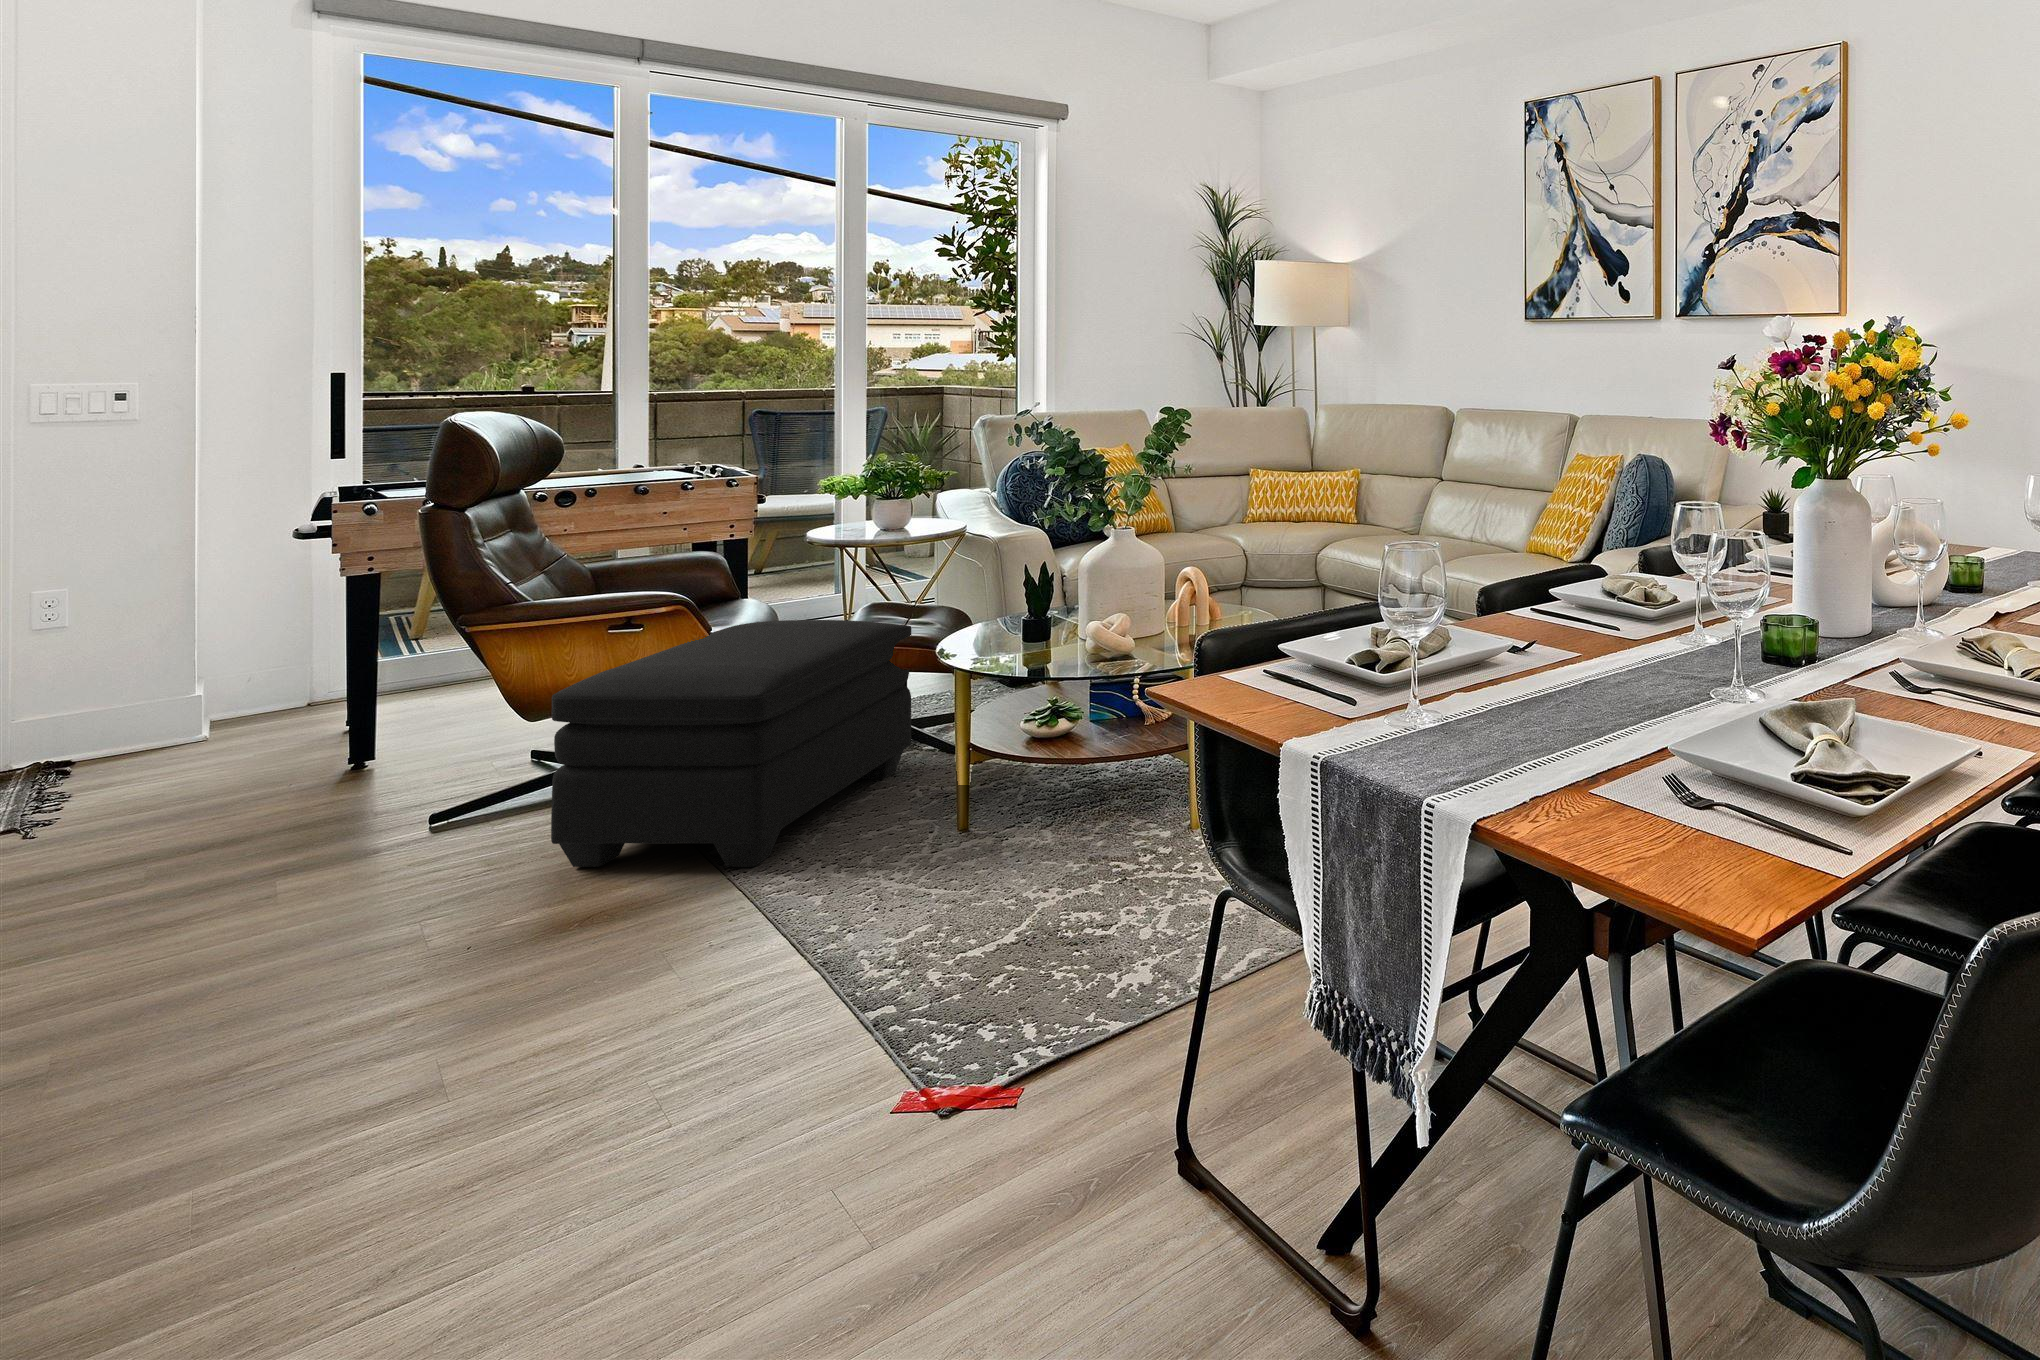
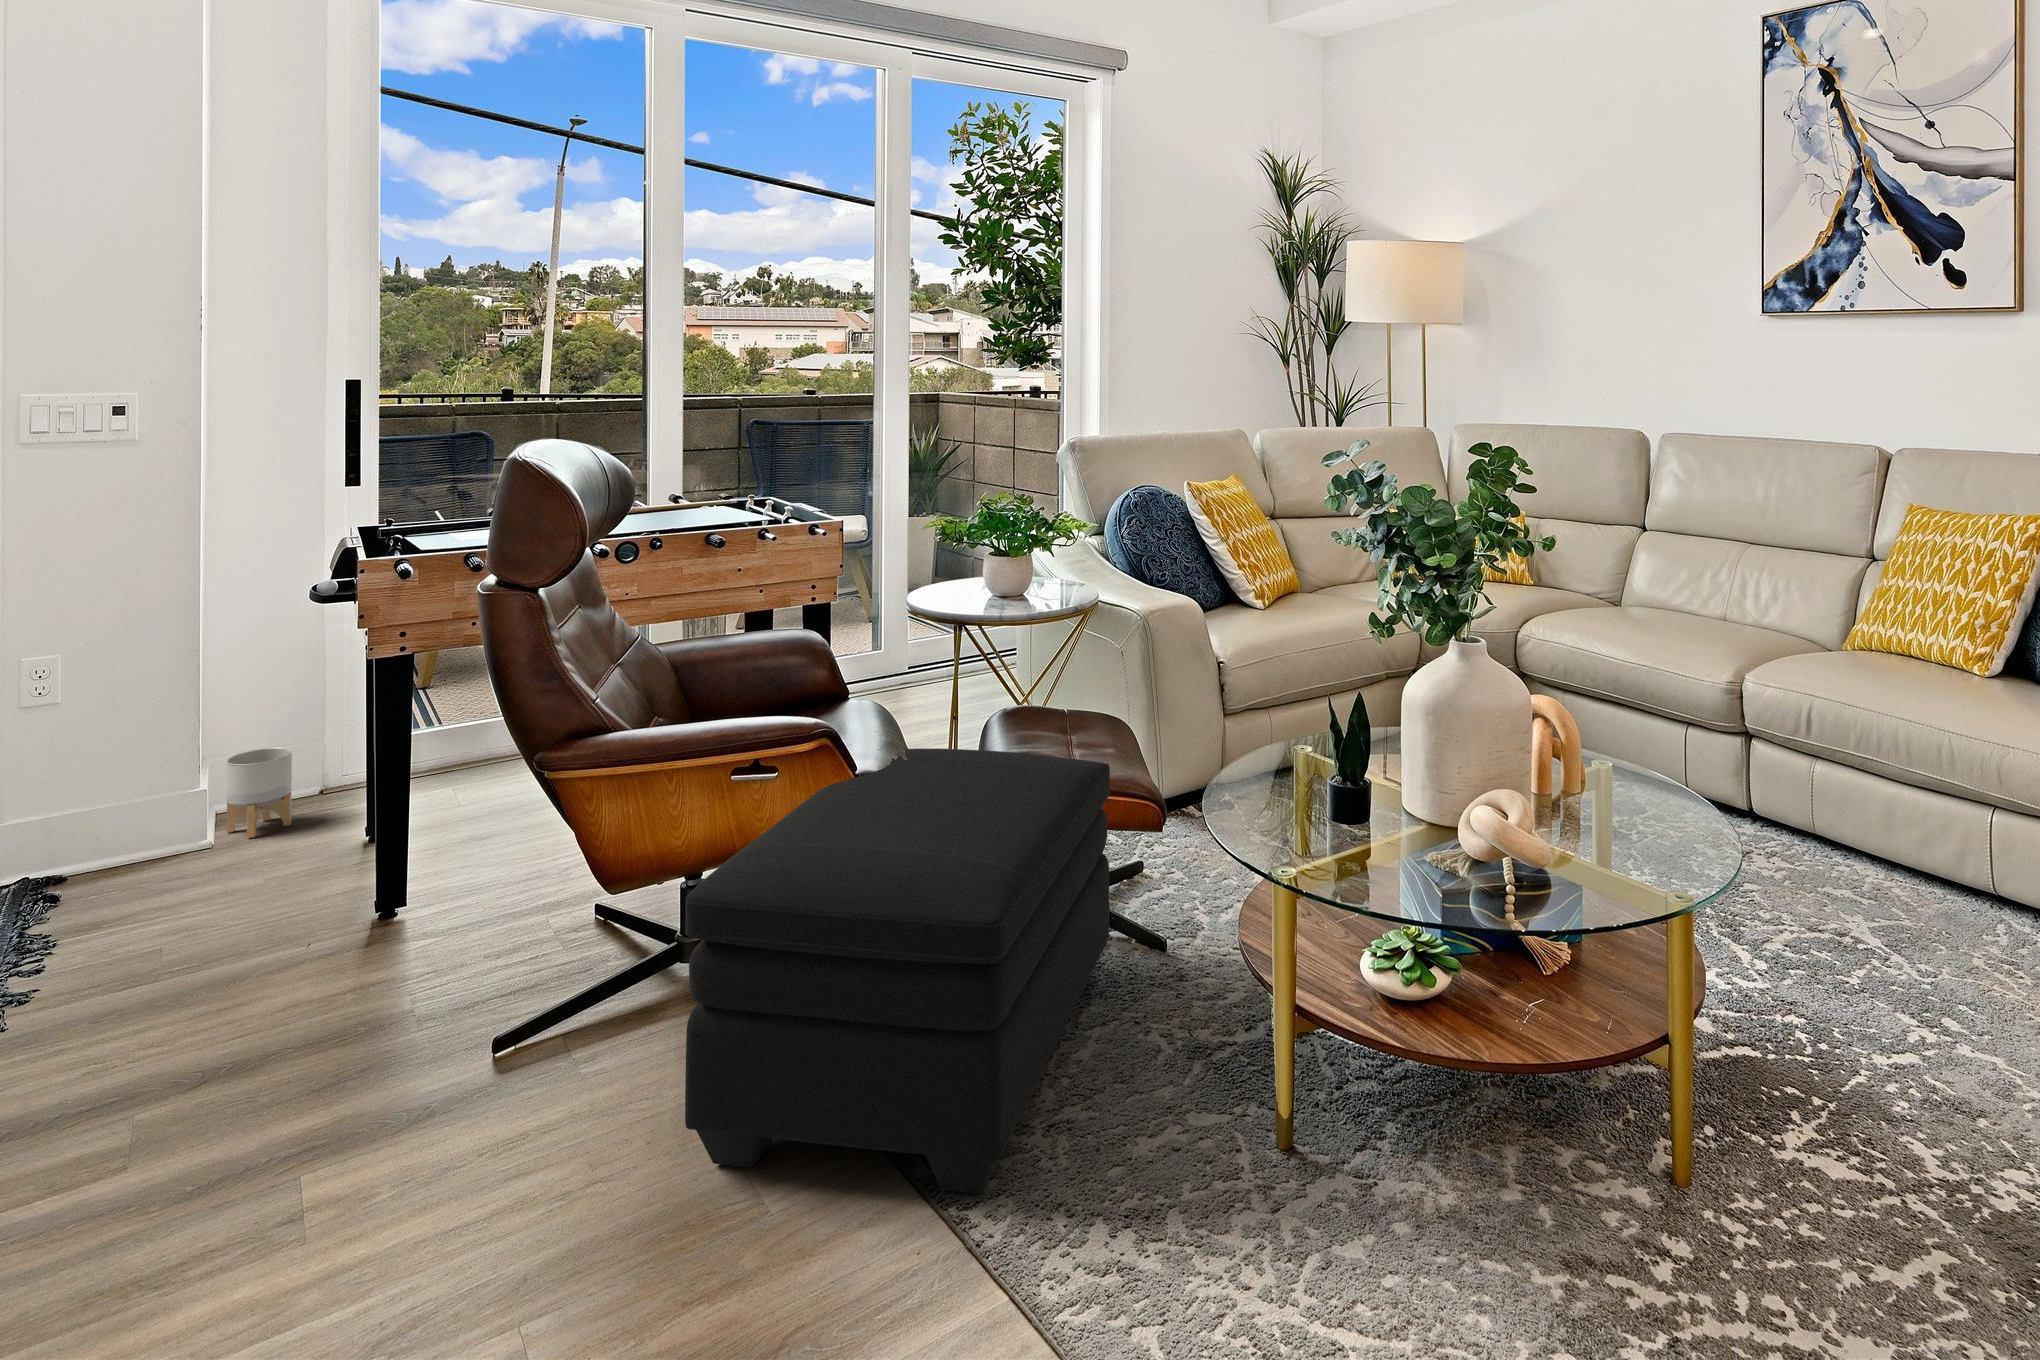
planter: none [221,663,281,732] -> present [227,748,292,838]

